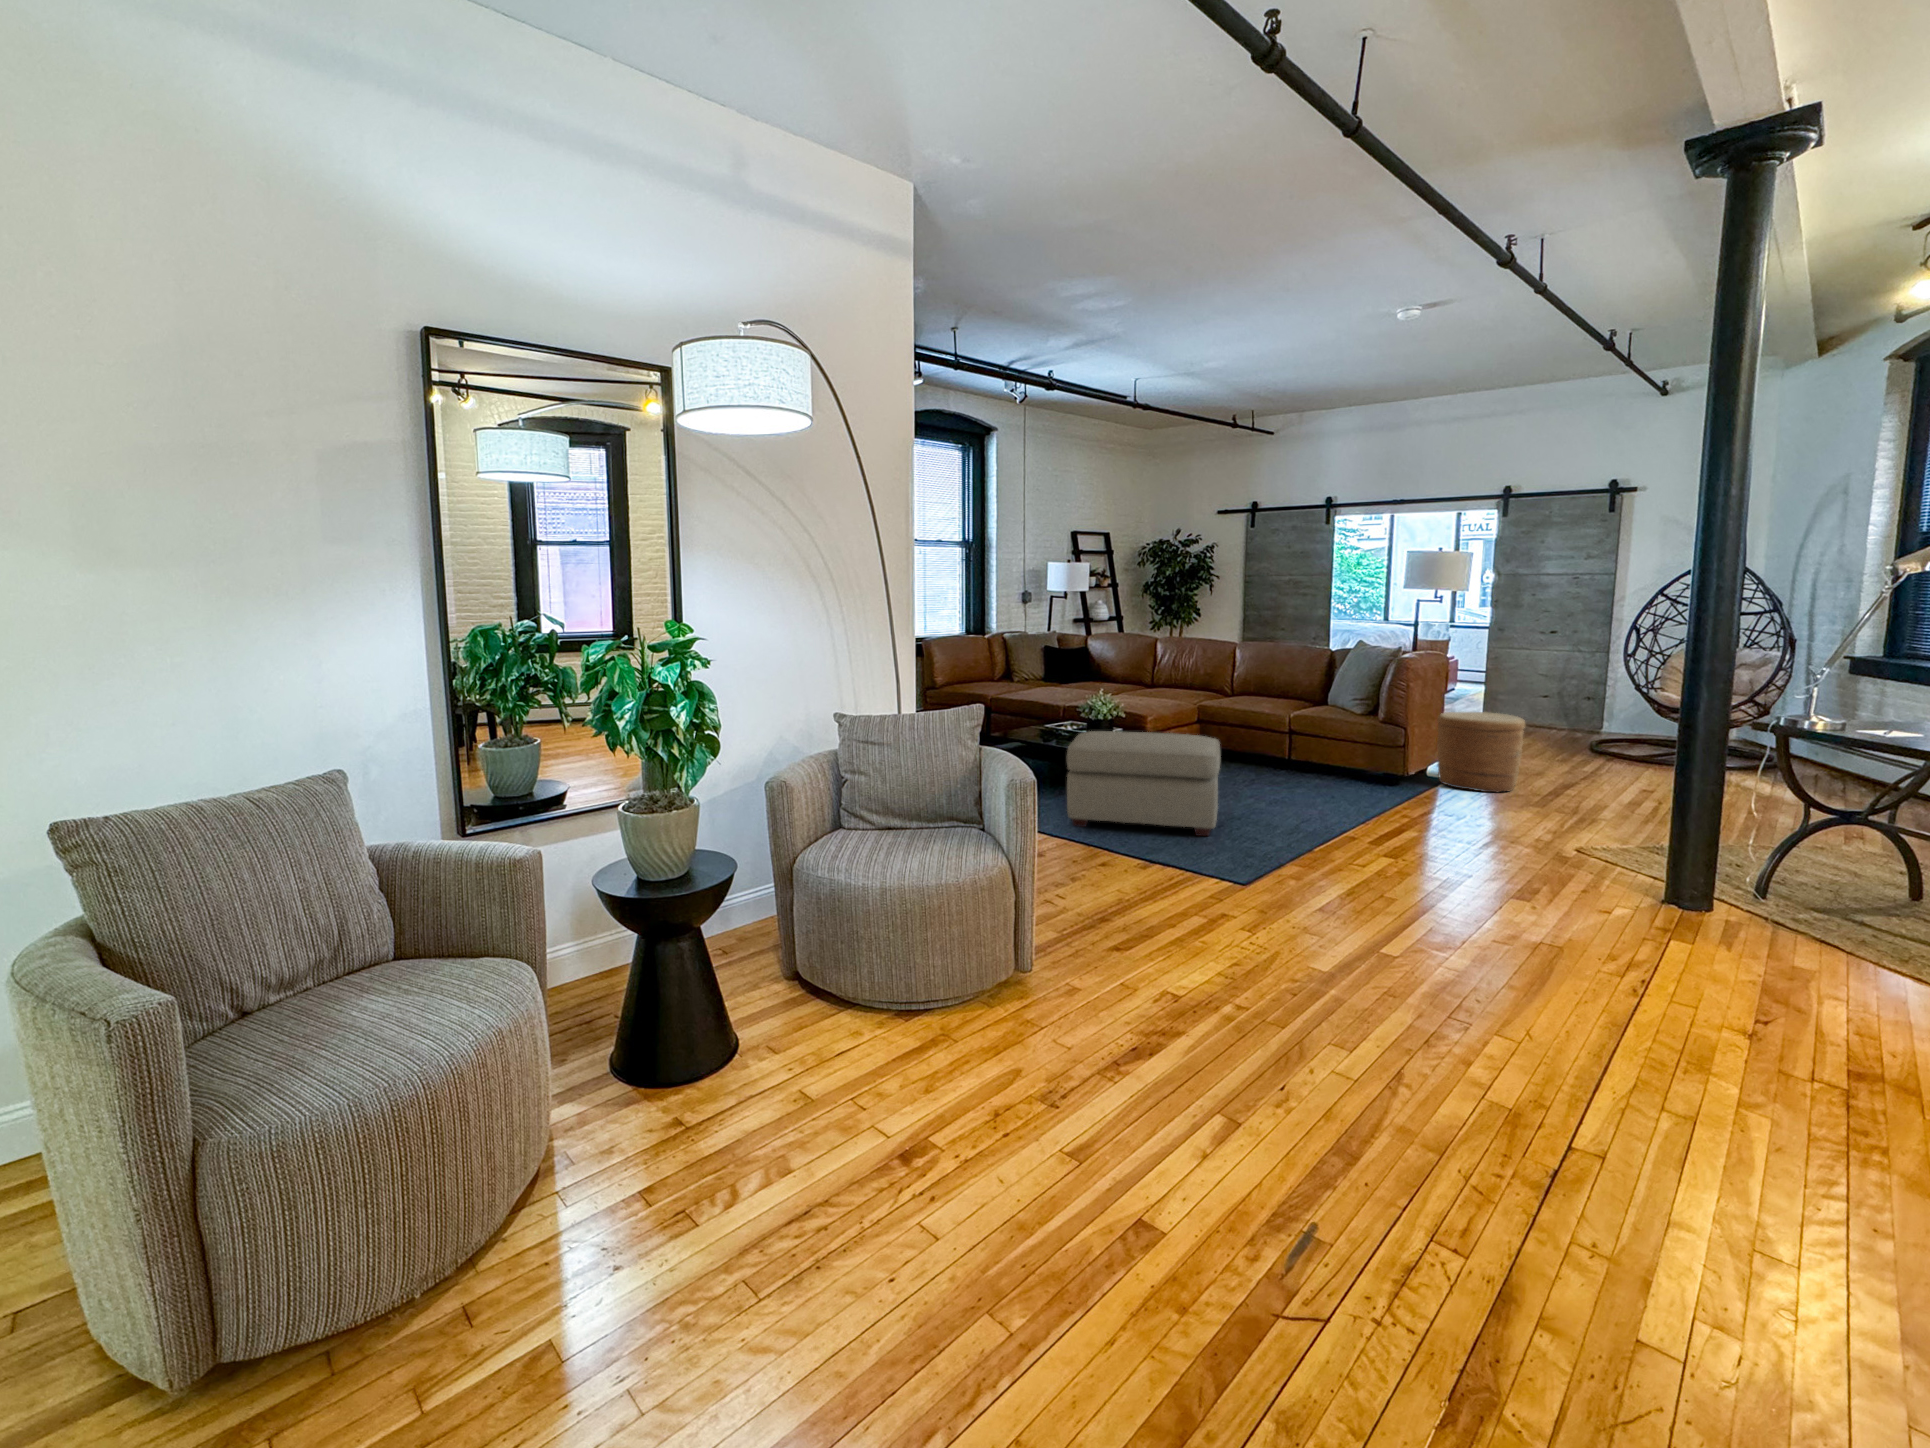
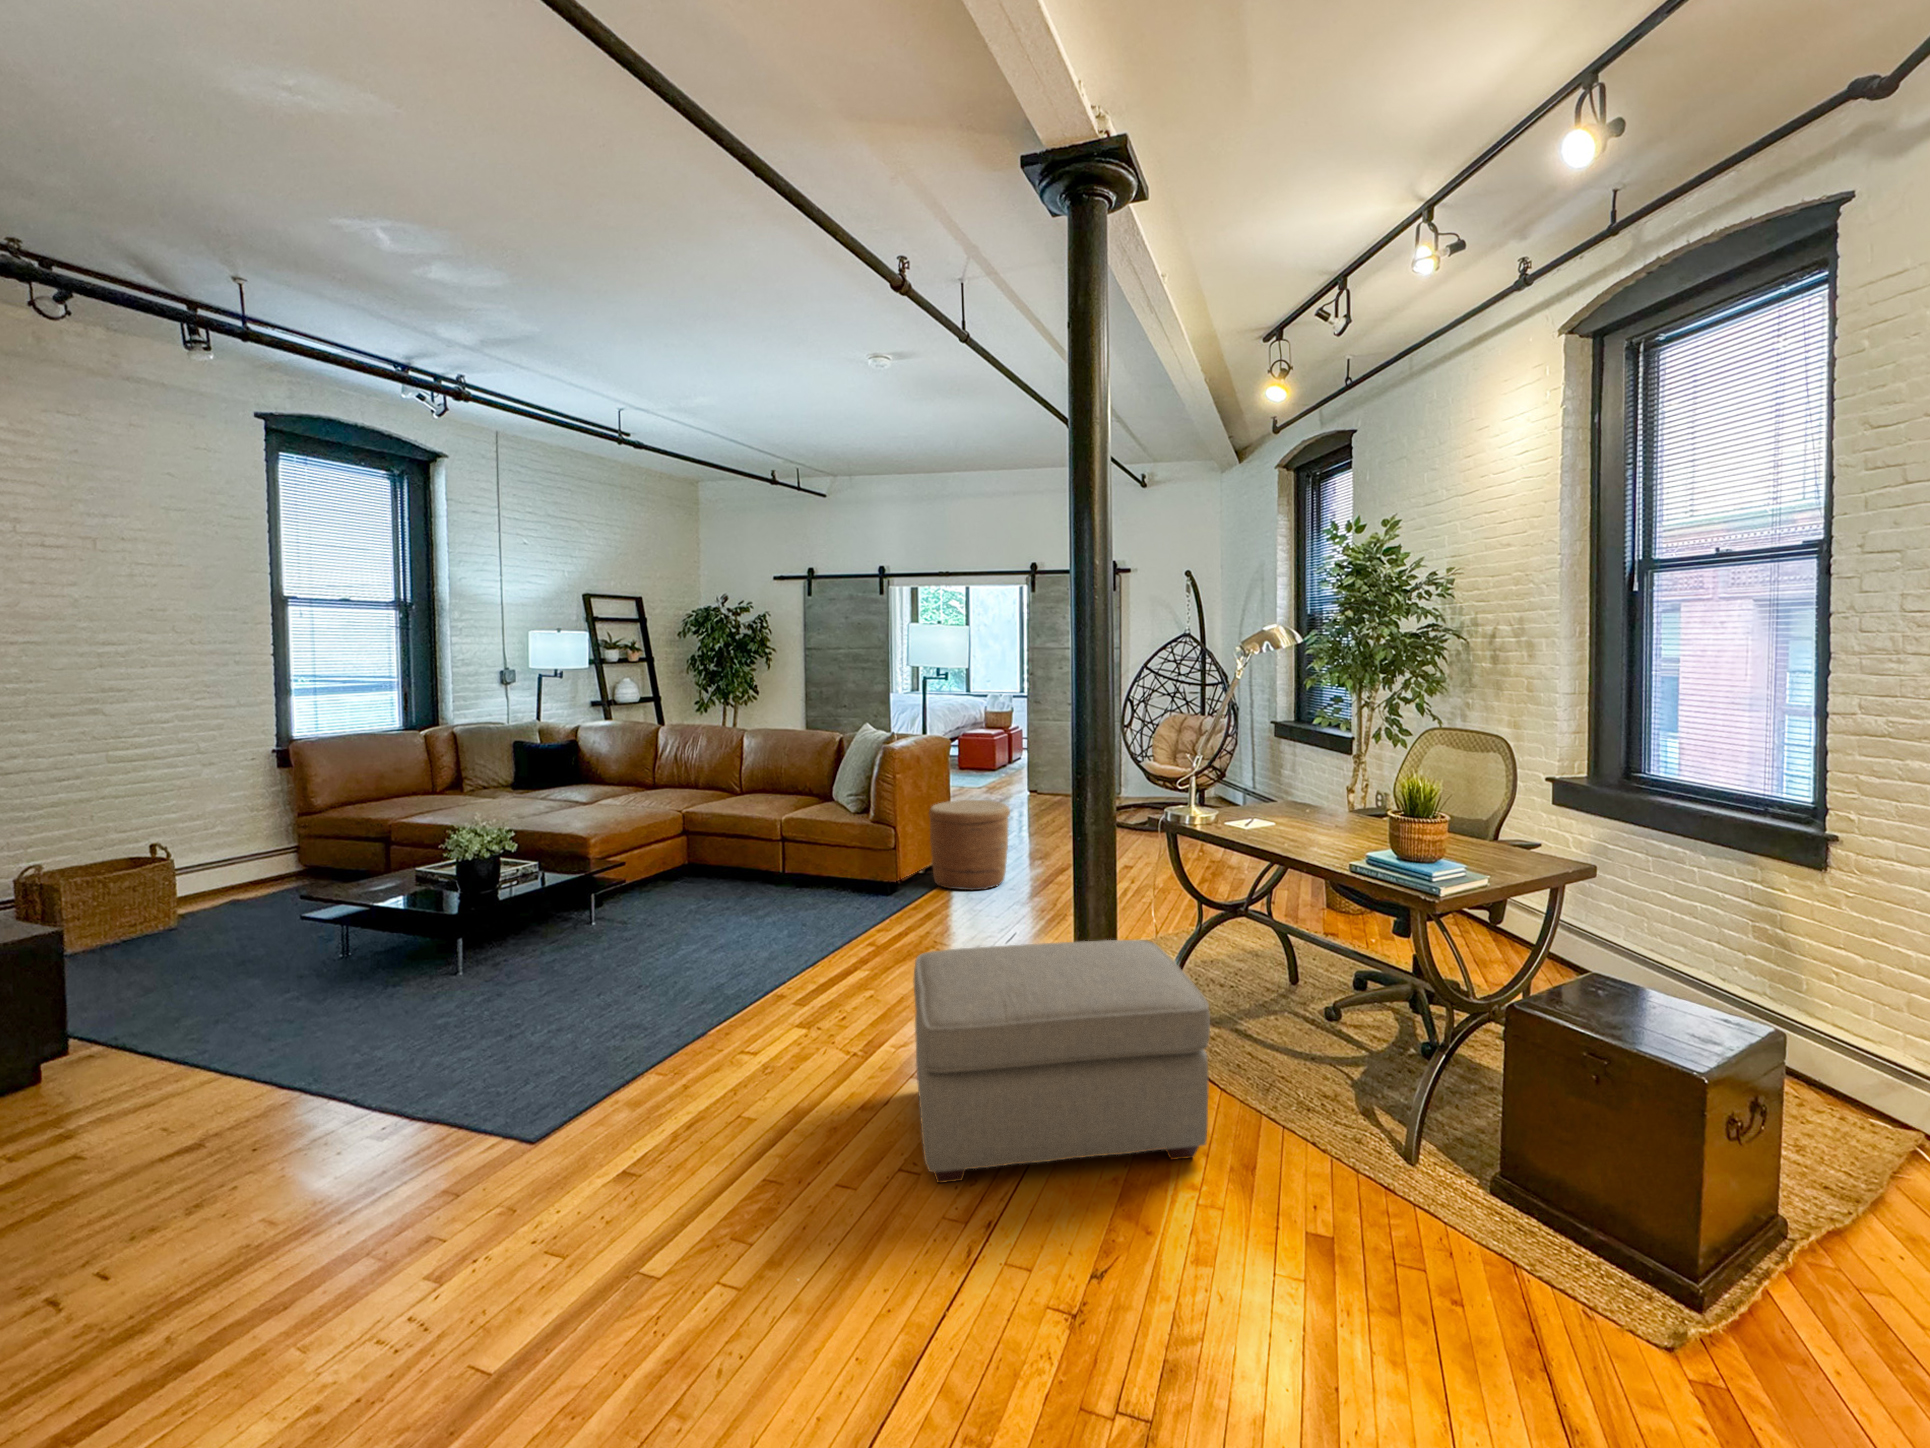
ottoman: present [1067,731,1221,836] -> present [913,940,1210,1183]

